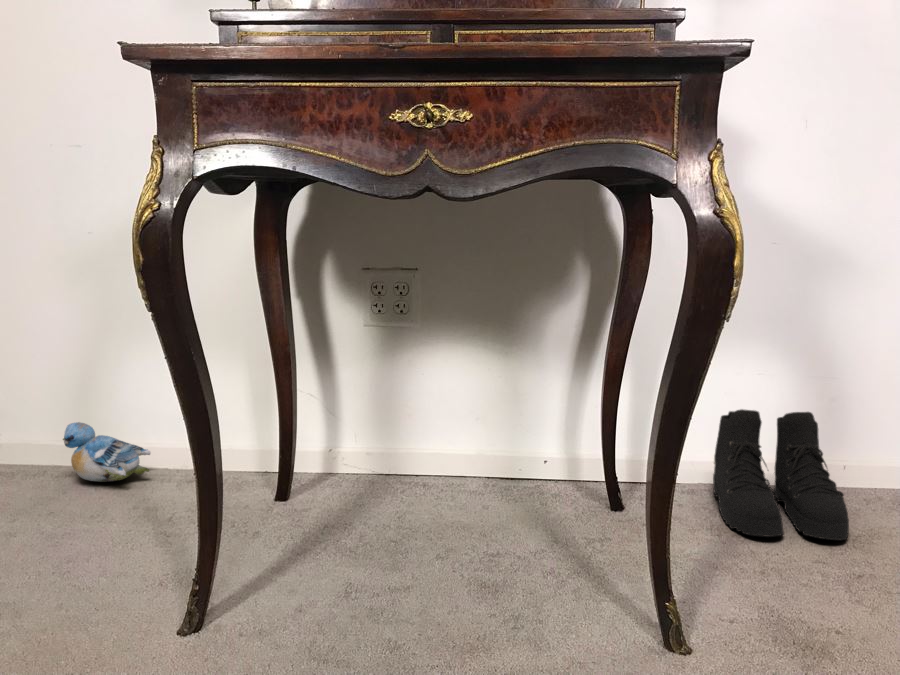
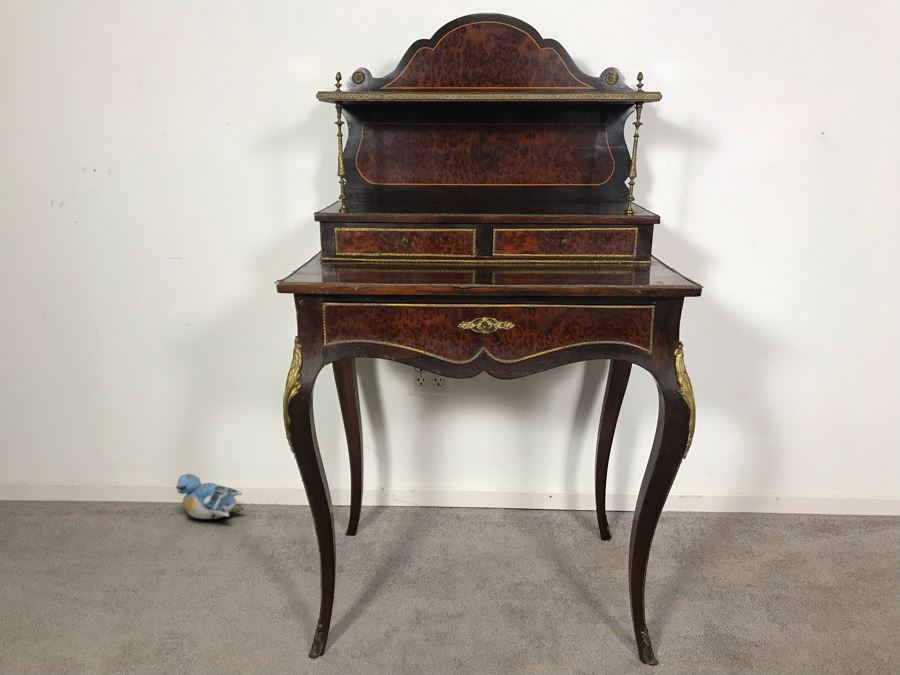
boots: present [713,409,849,540] -> none [679,460,776,567]

